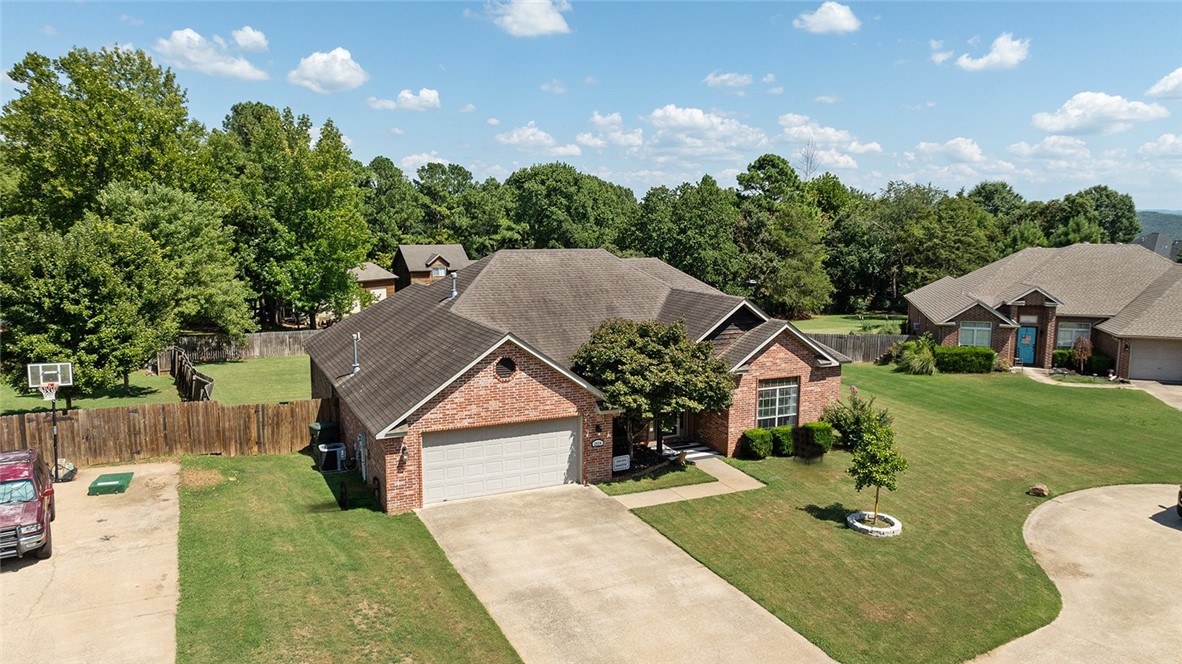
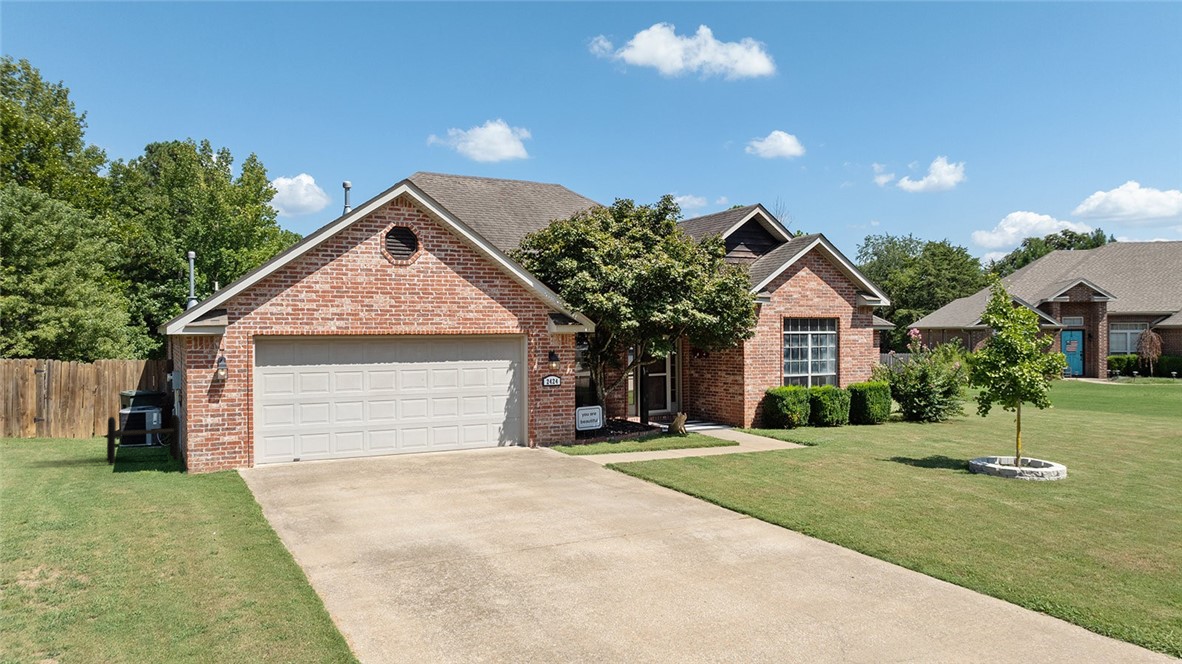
chair: present [791,426,824,465] -> none [834,381,884,432]

